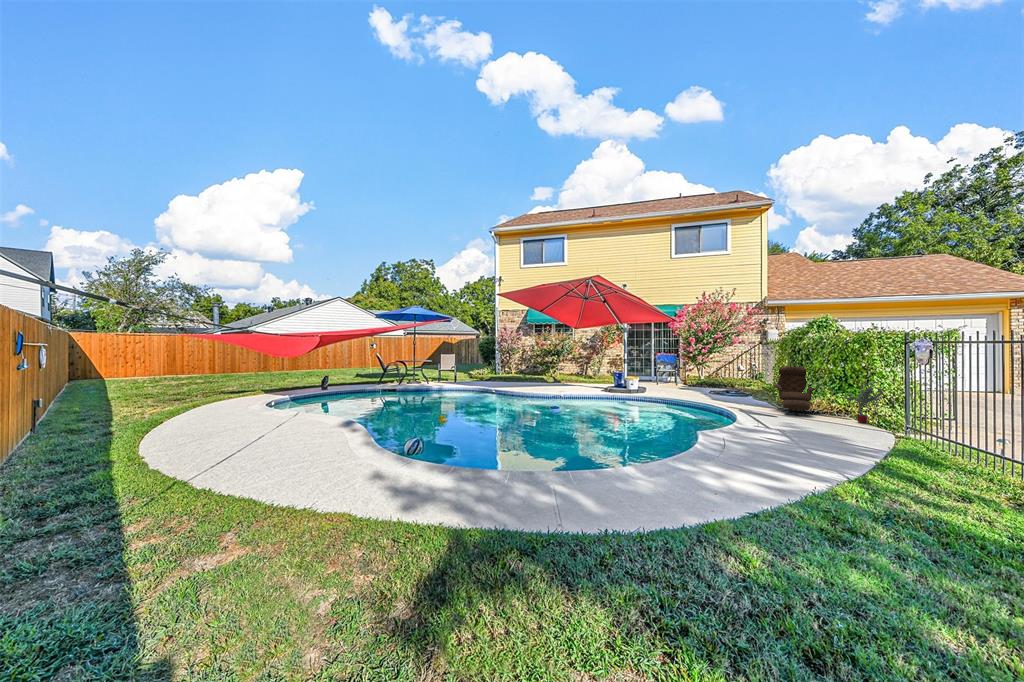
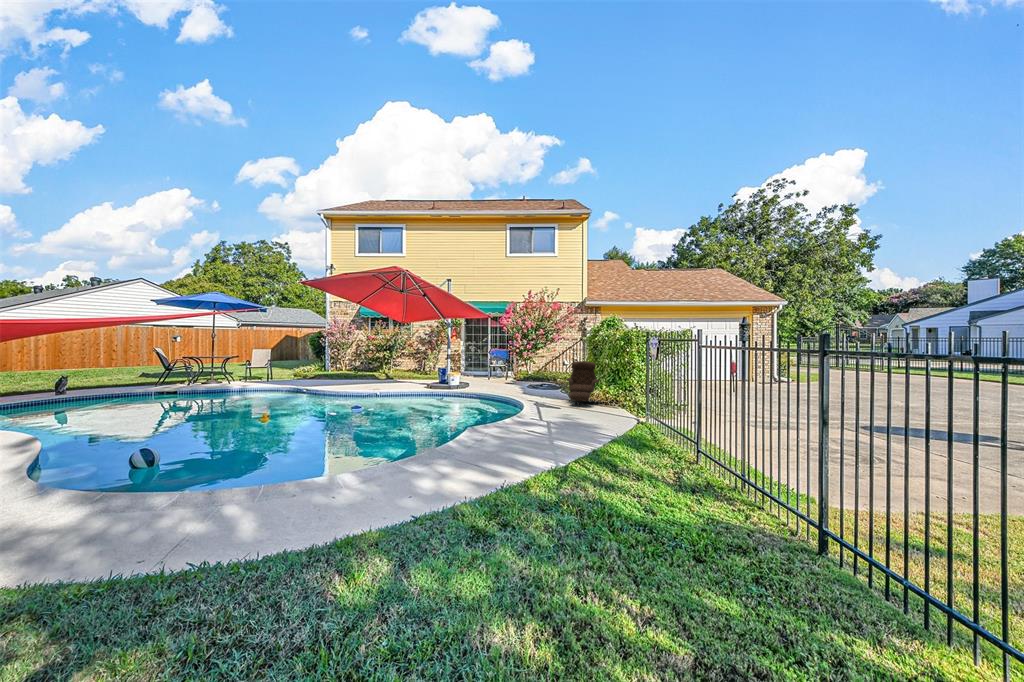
potted tree: present [844,382,883,423] -> none [614,374,640,411]

